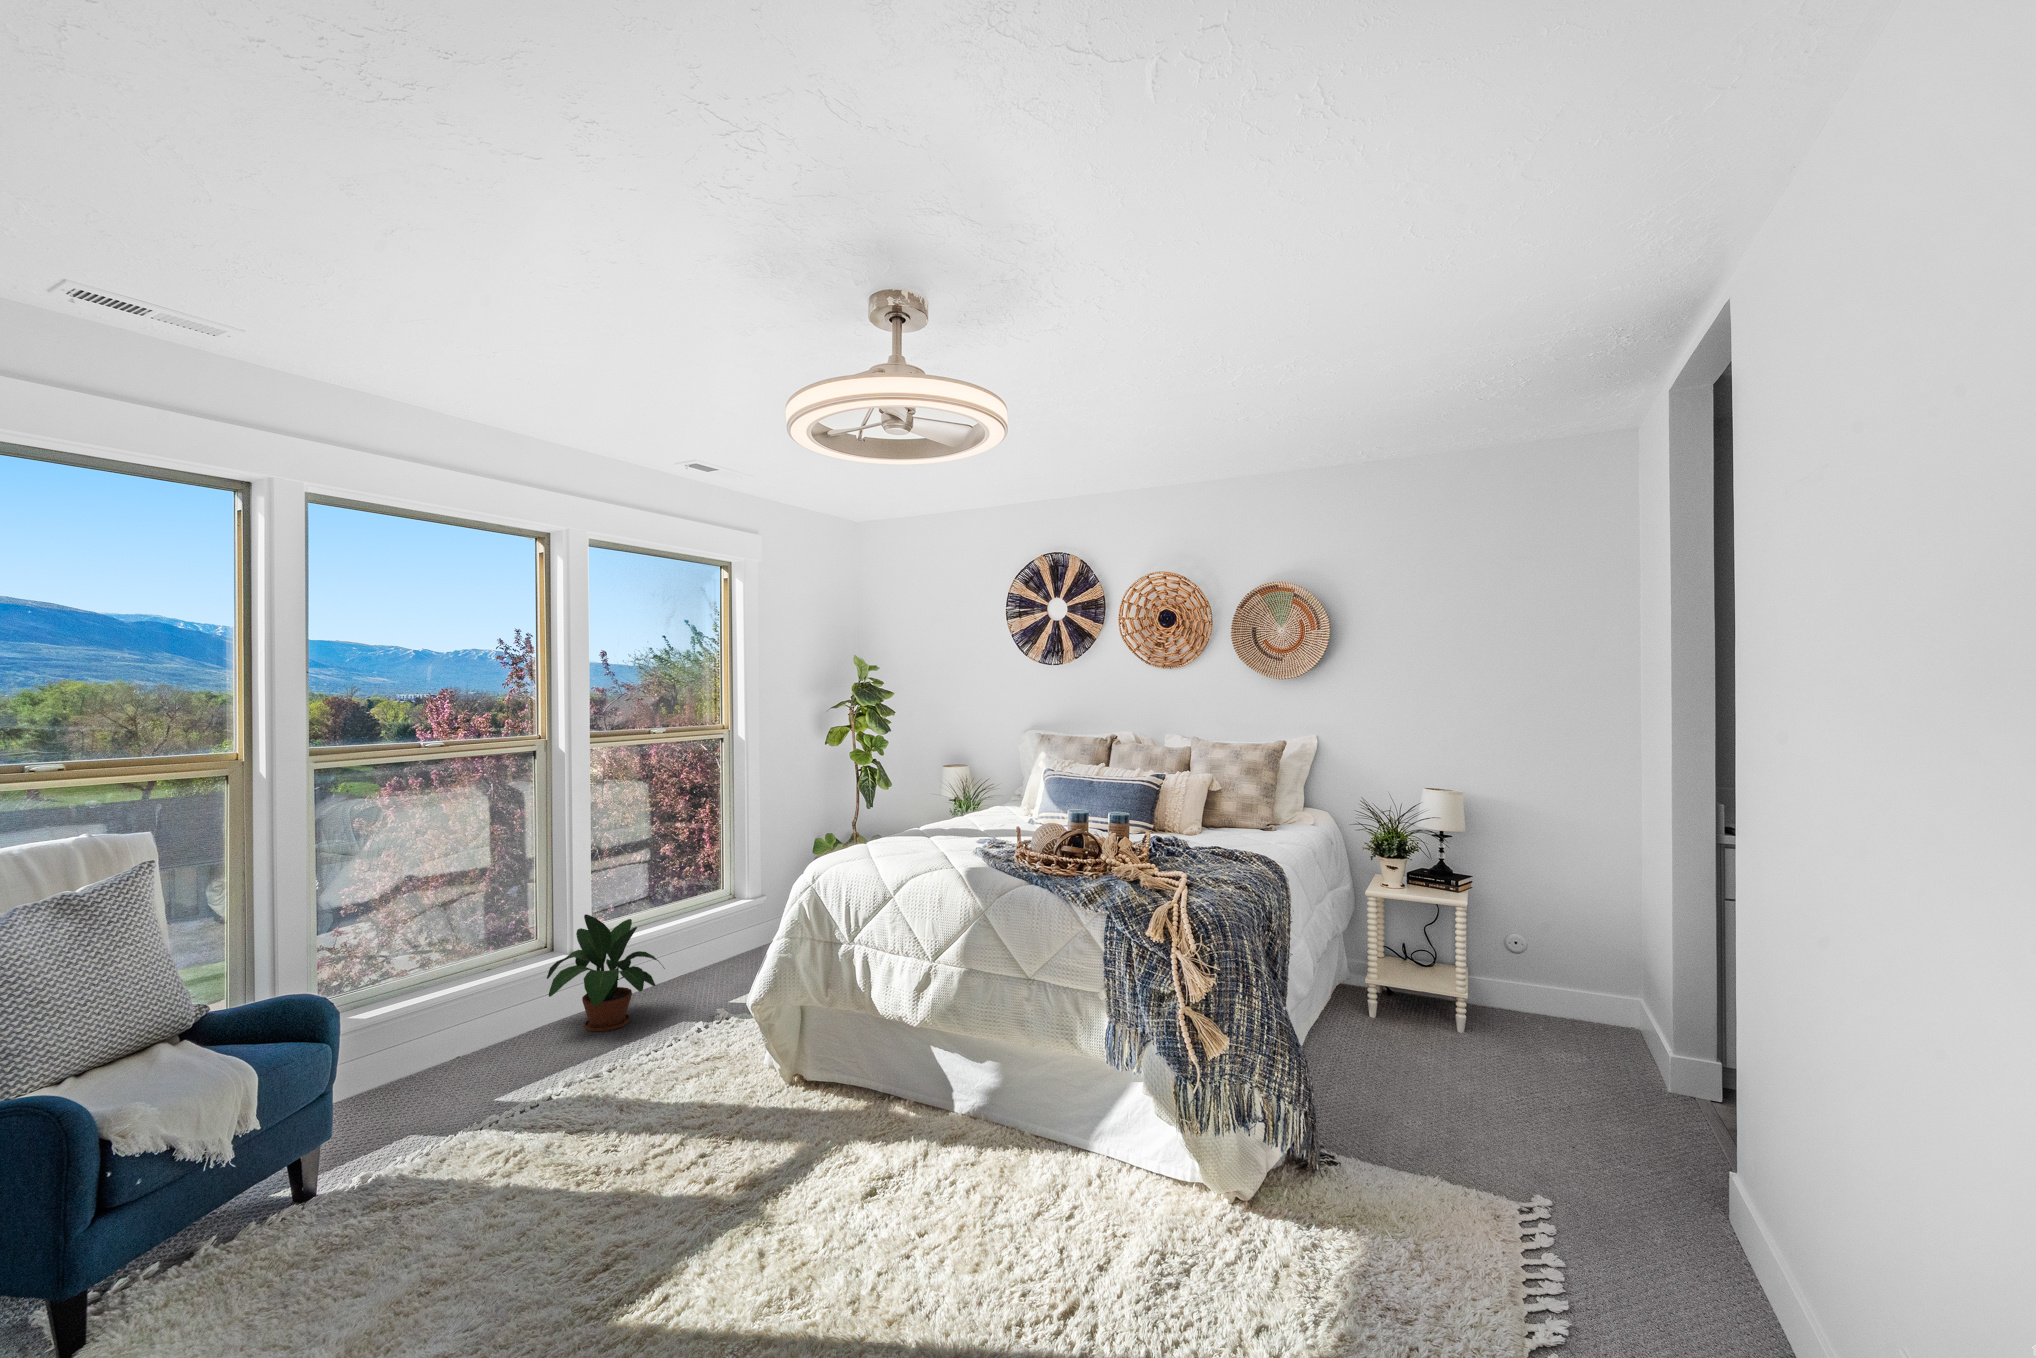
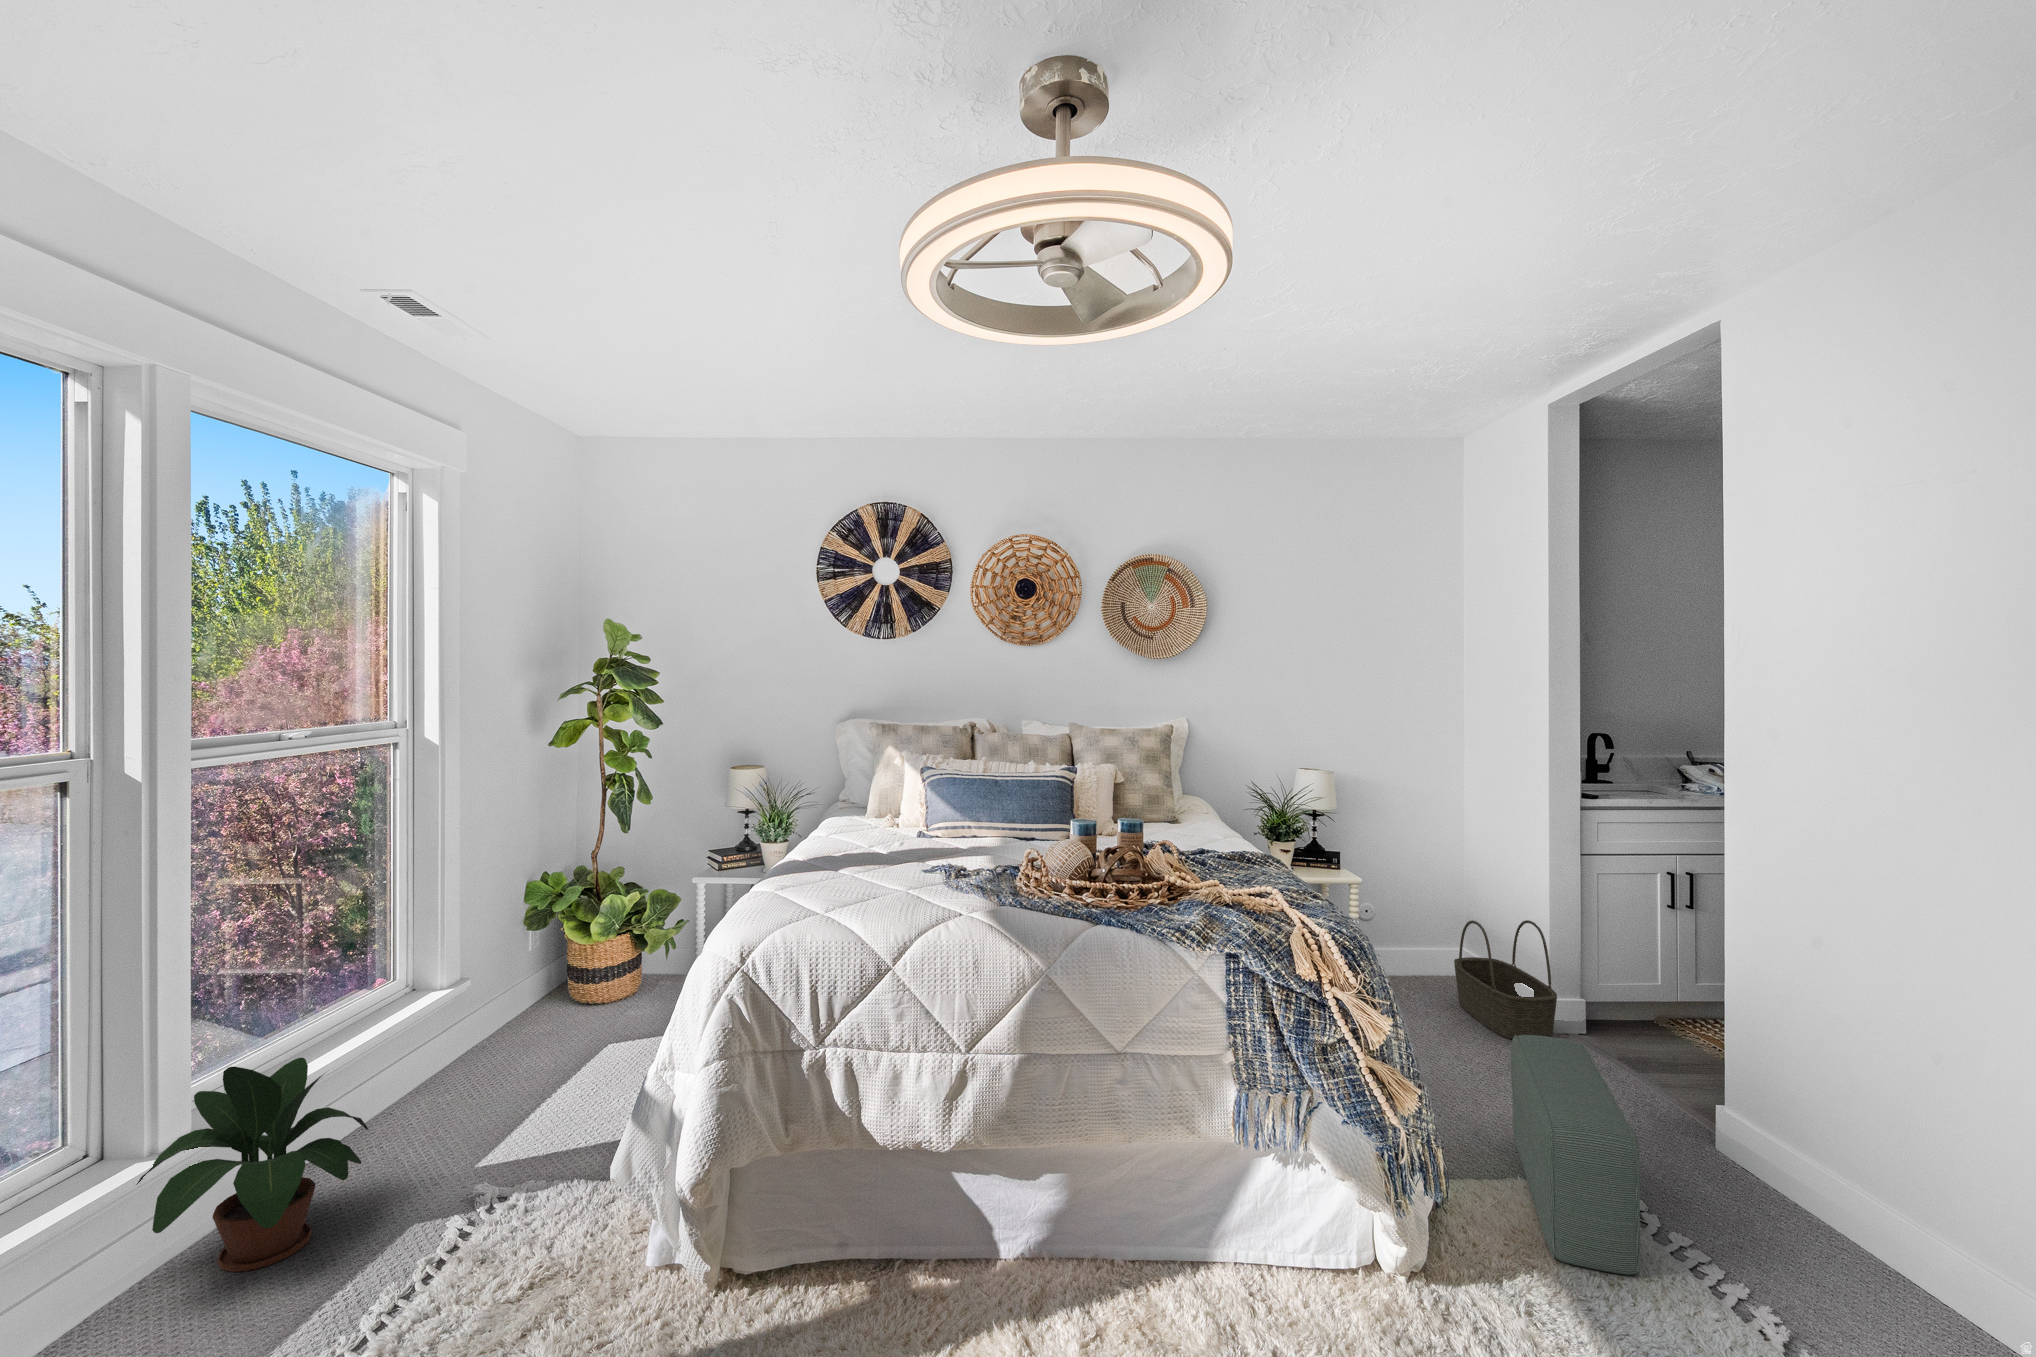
basket: none [1568,948,1648,1079] -> present [1454,920,1557,1039]
pouf: none [1385,1041,1536,1246] -> present [1511,1035,1640,1275]

